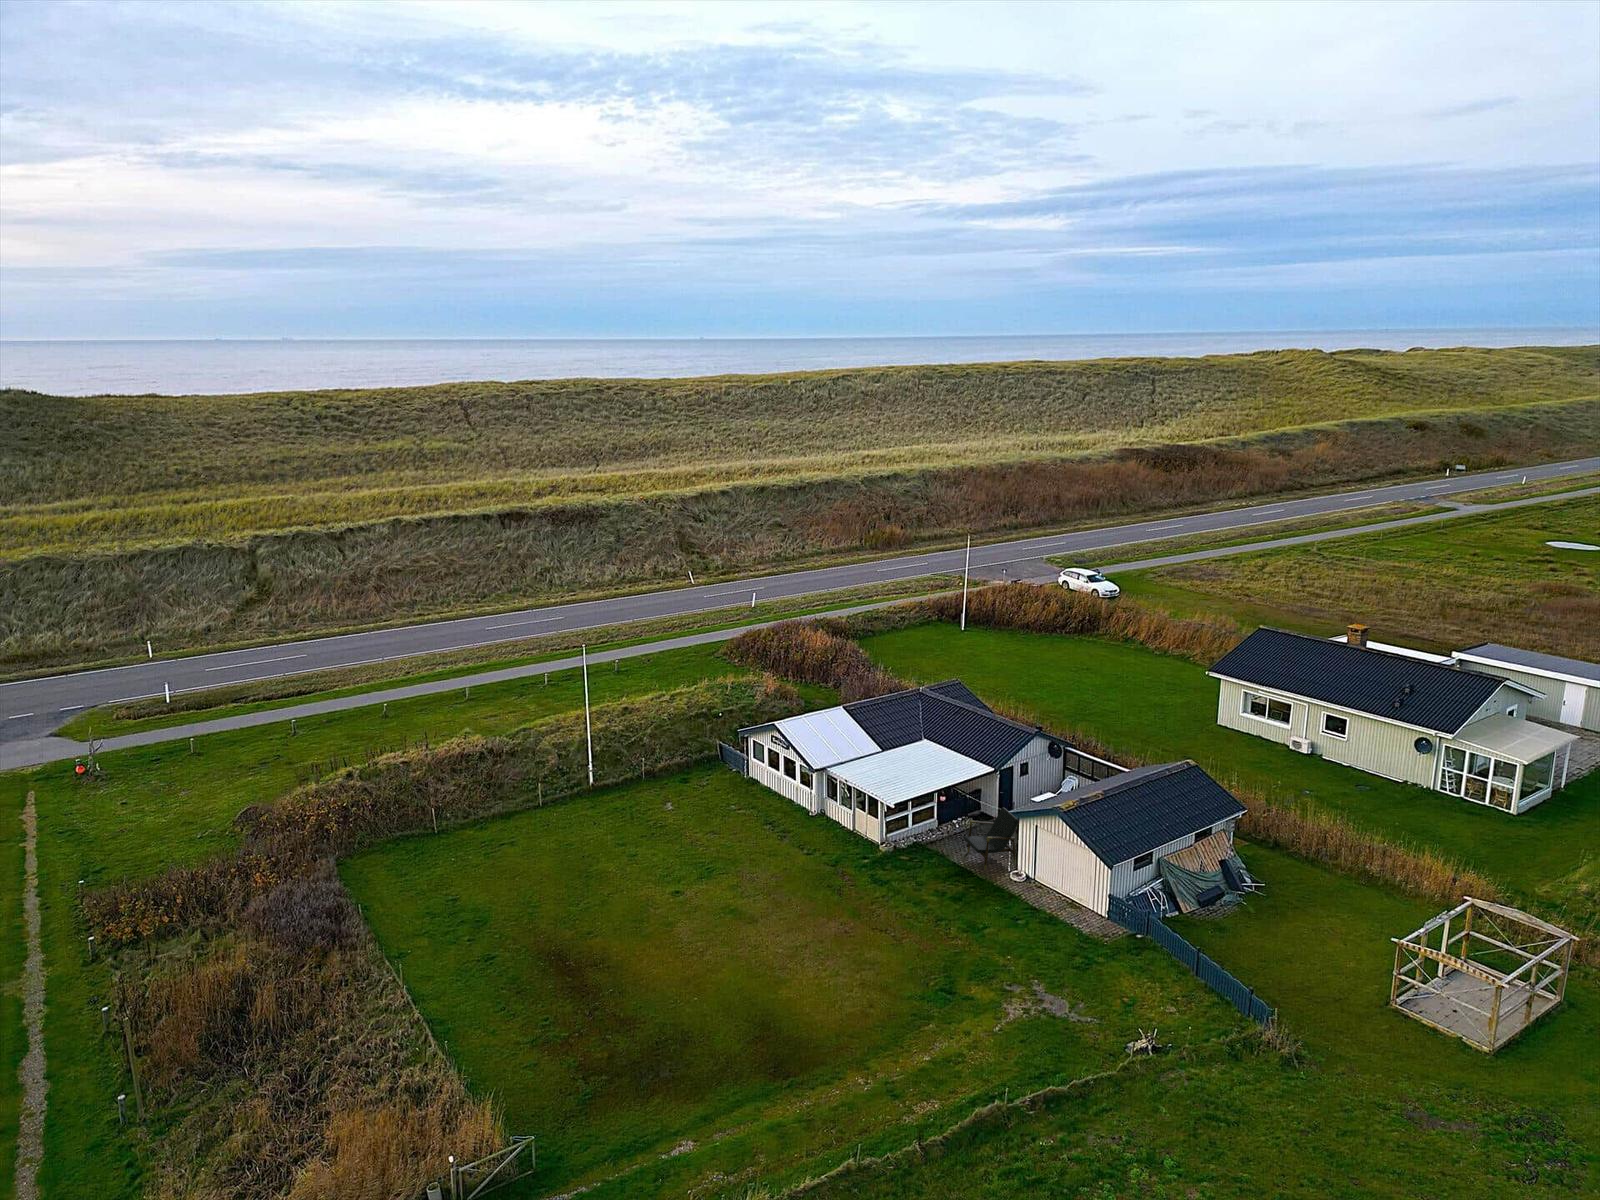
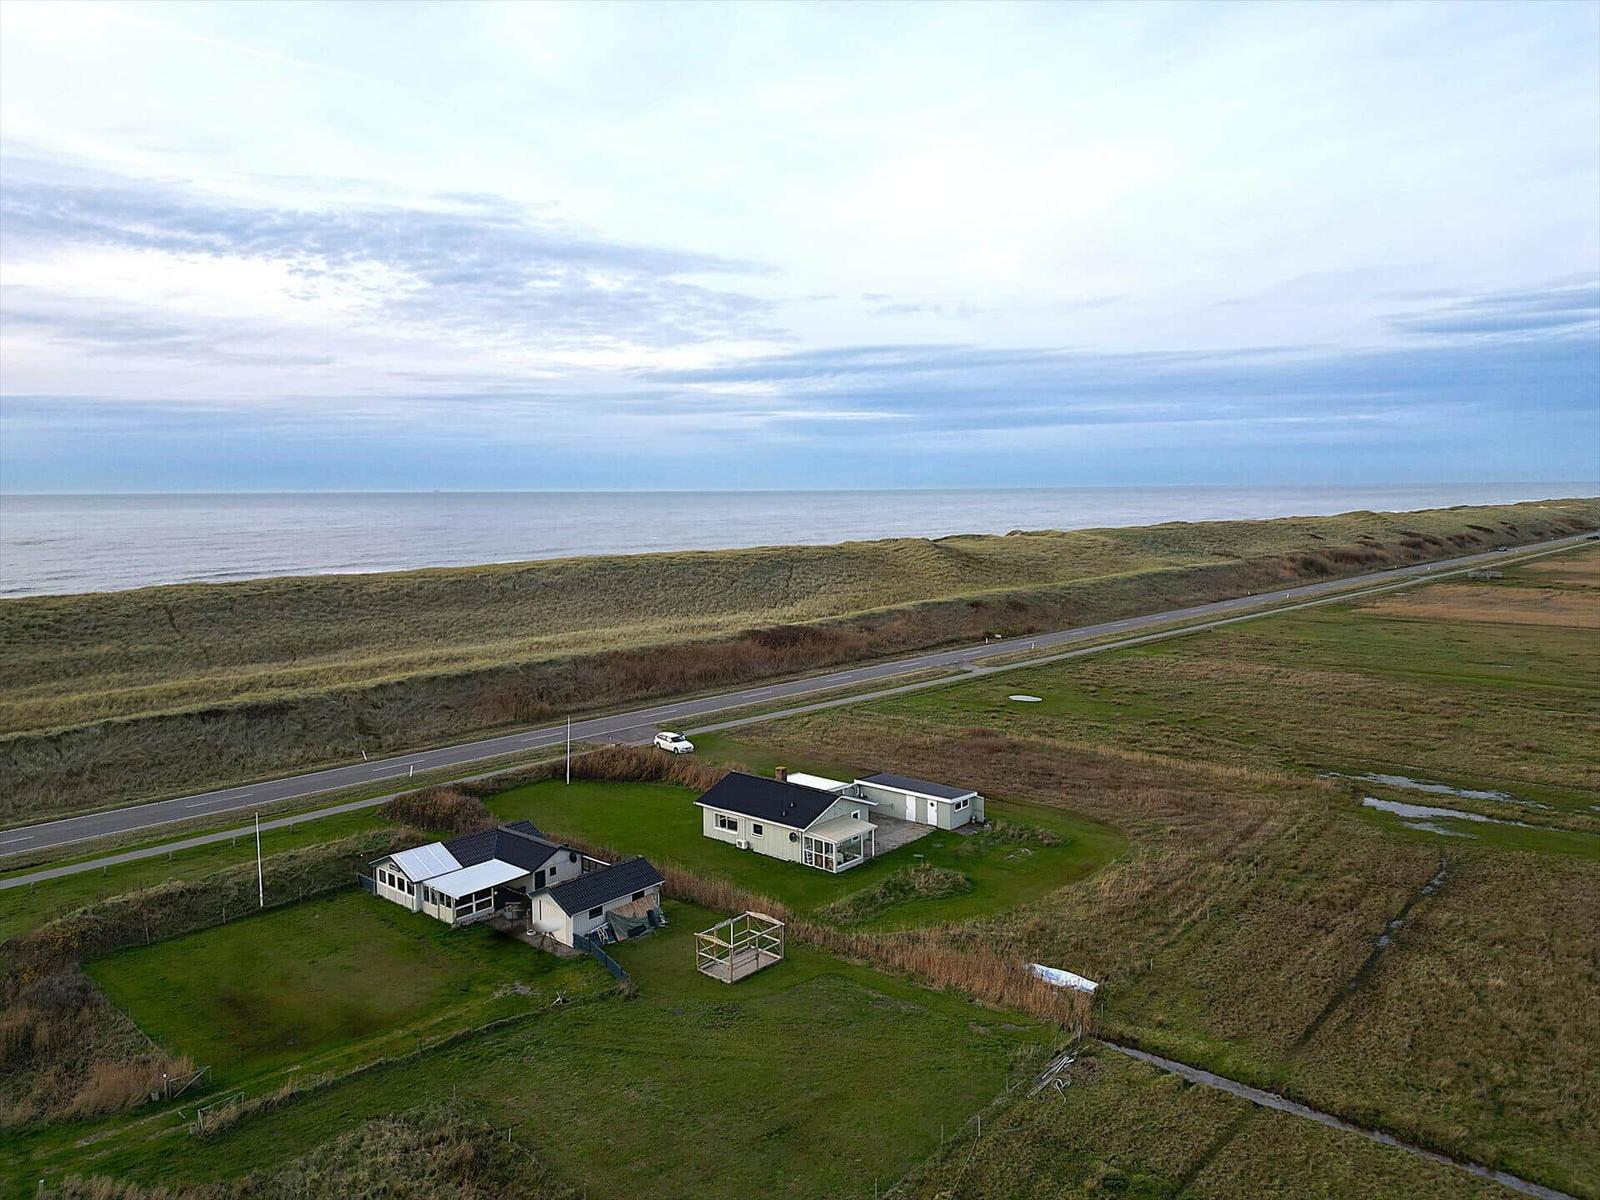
round table: none [1035,862,1094,920] -> present [531,919,564,950]

